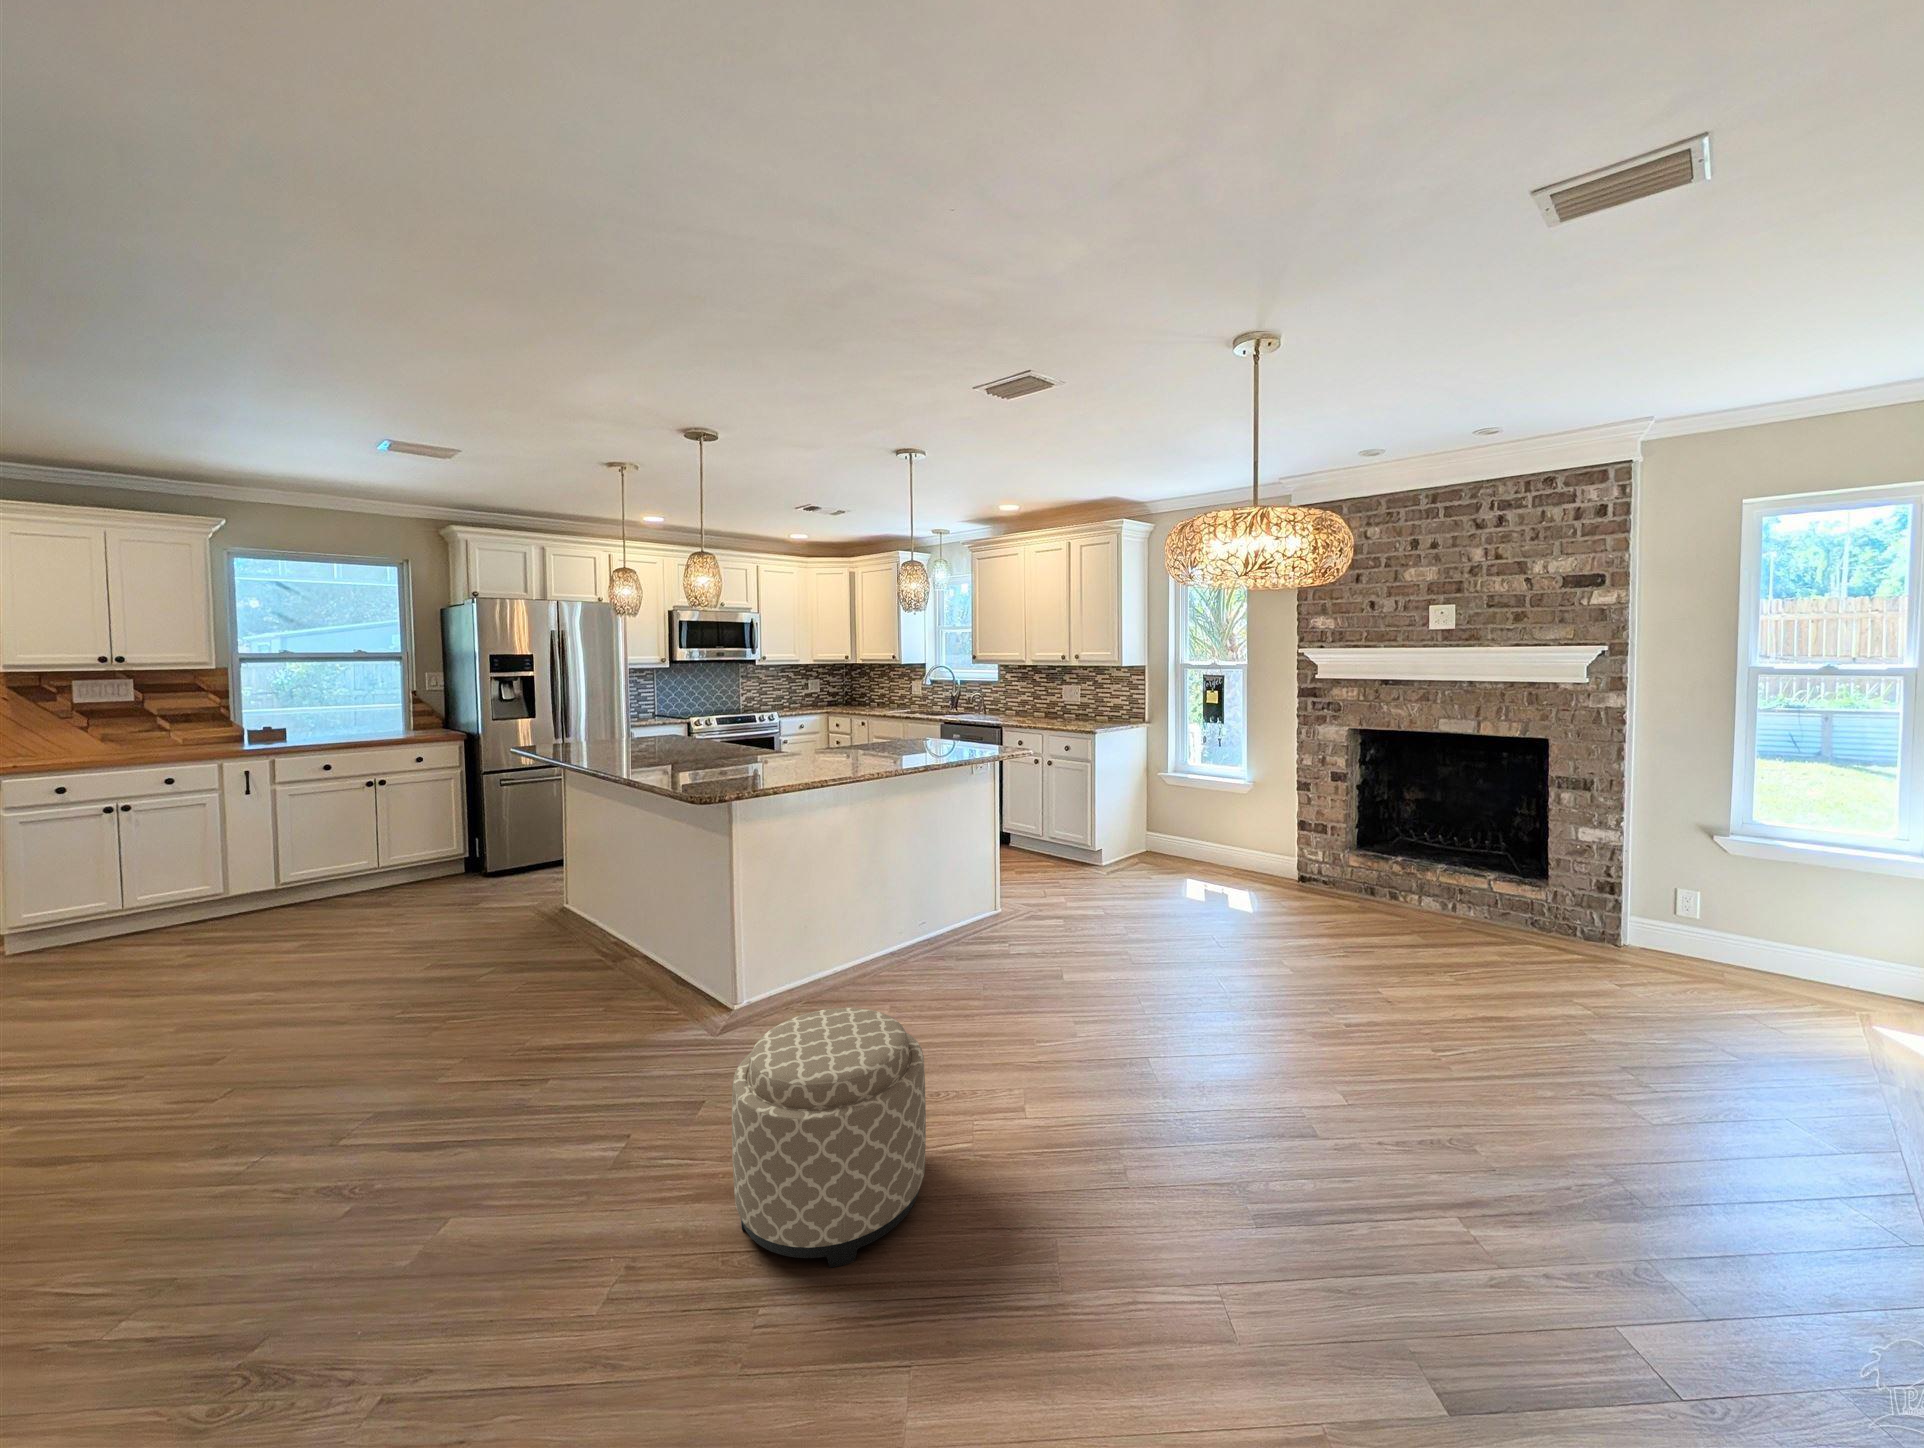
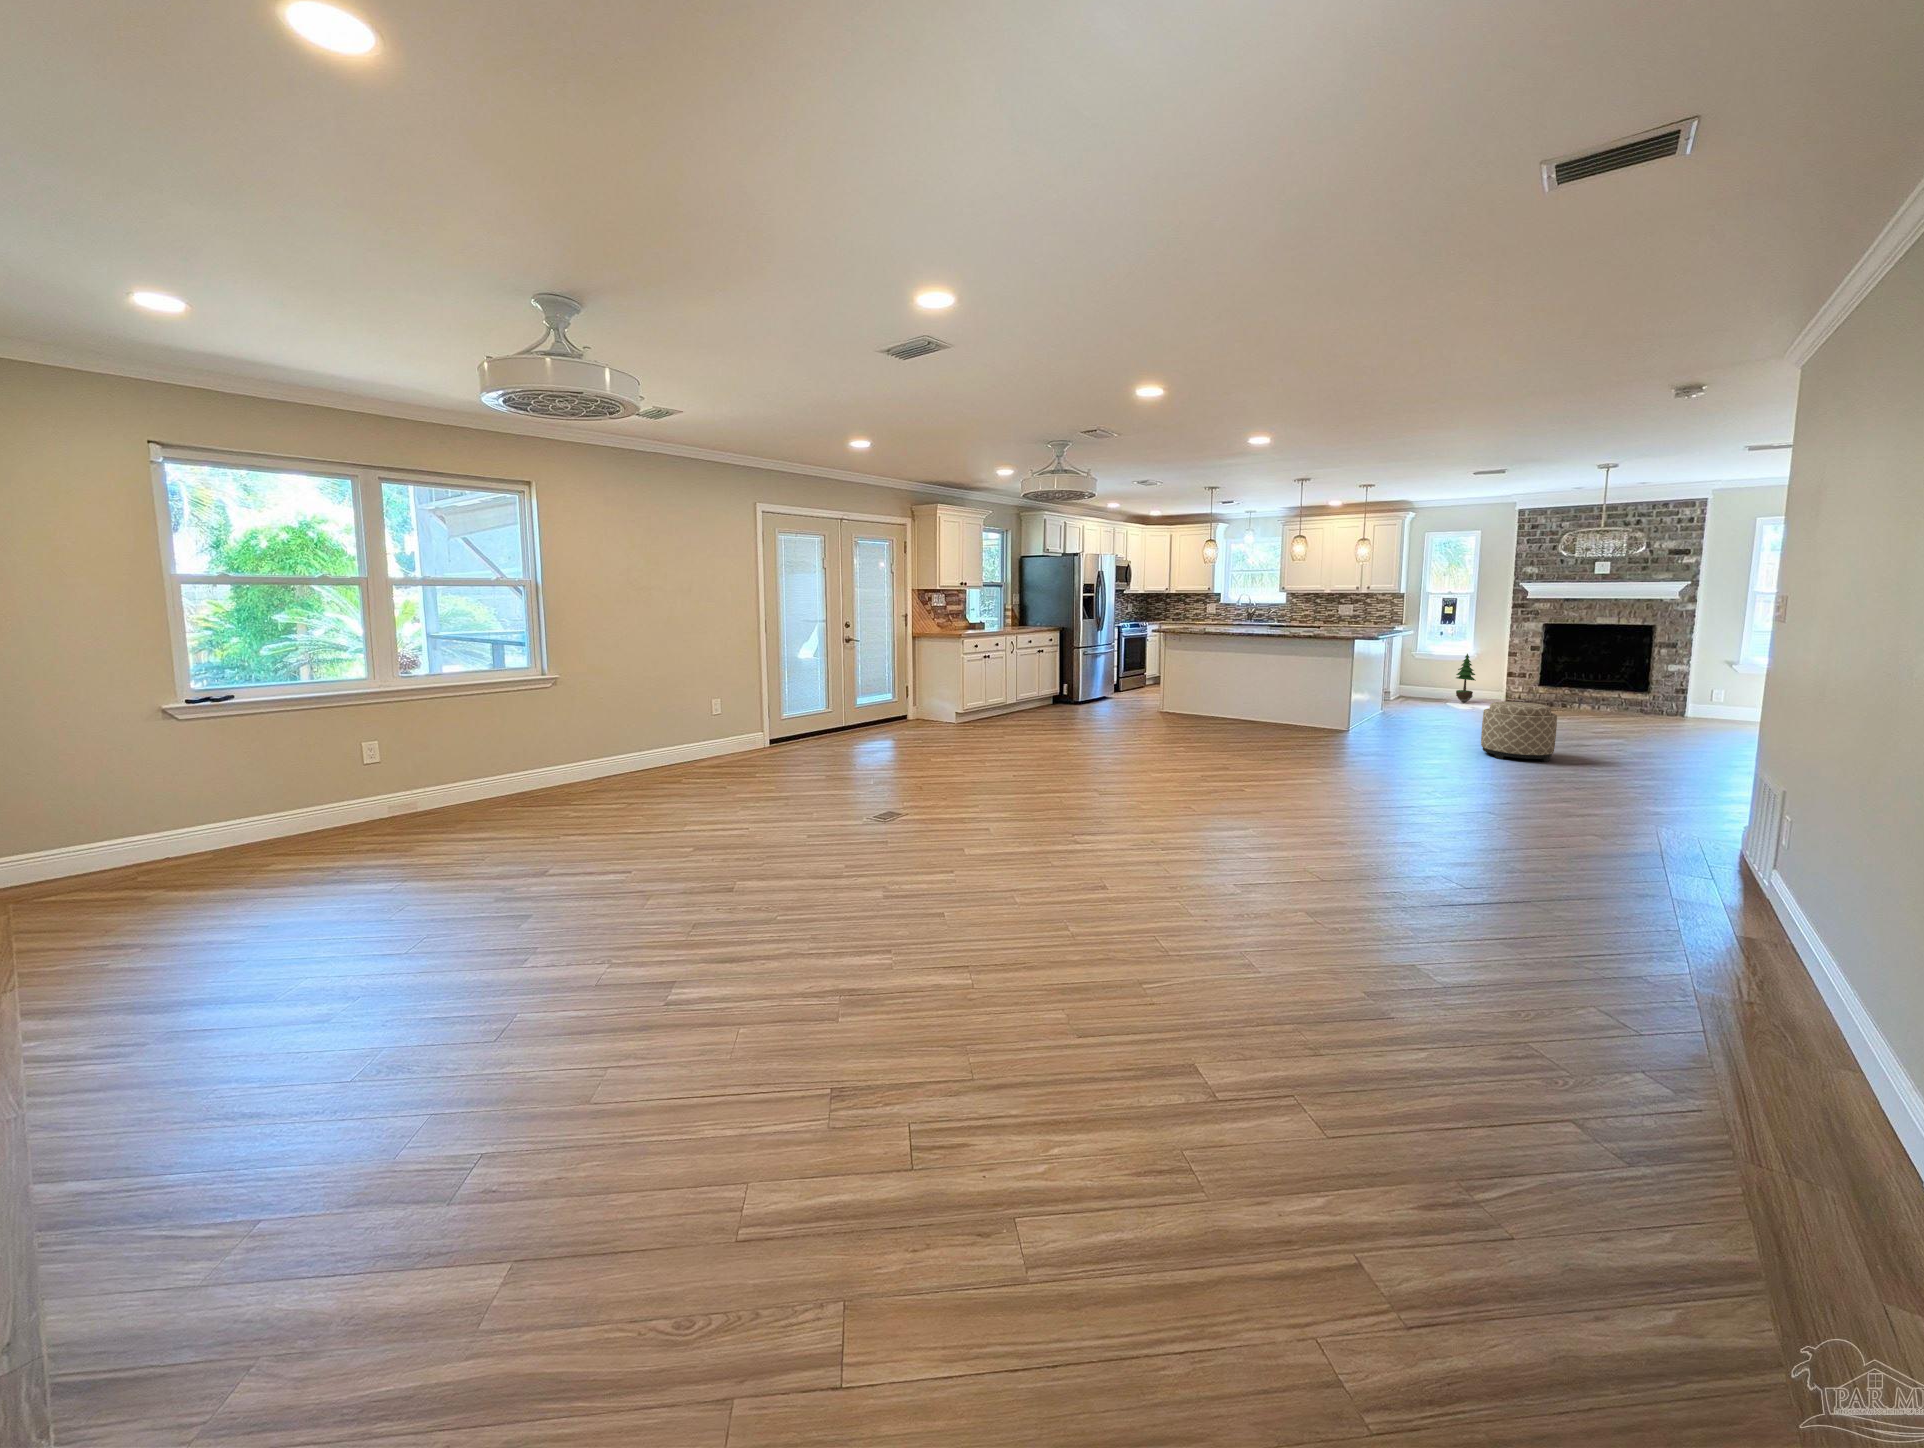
potted tree: none [1214,780,1249,874] -> present [1456,654,1476,703]

